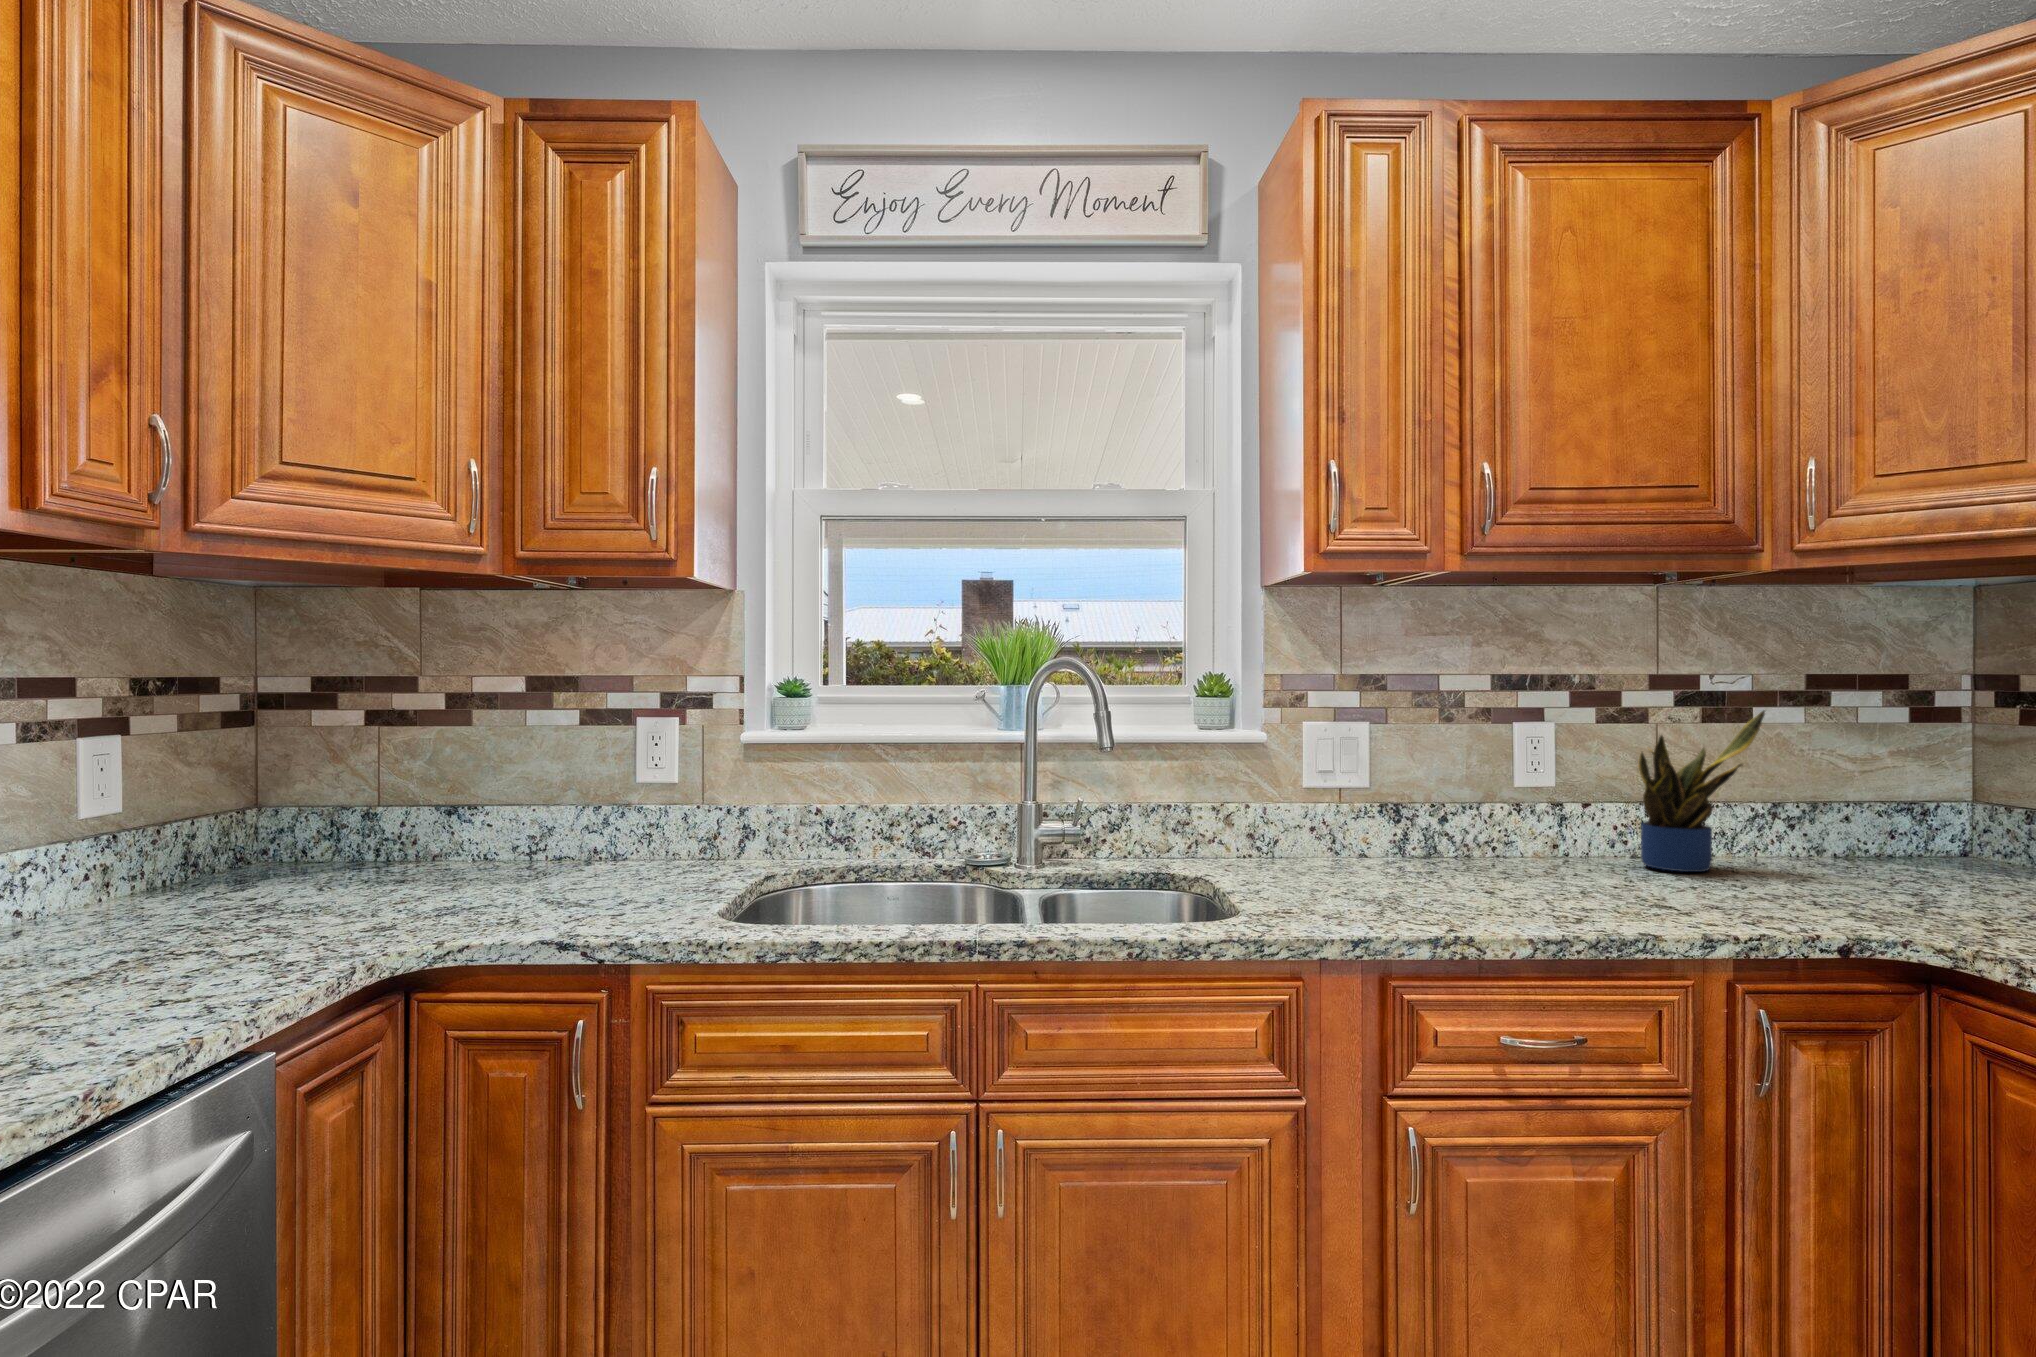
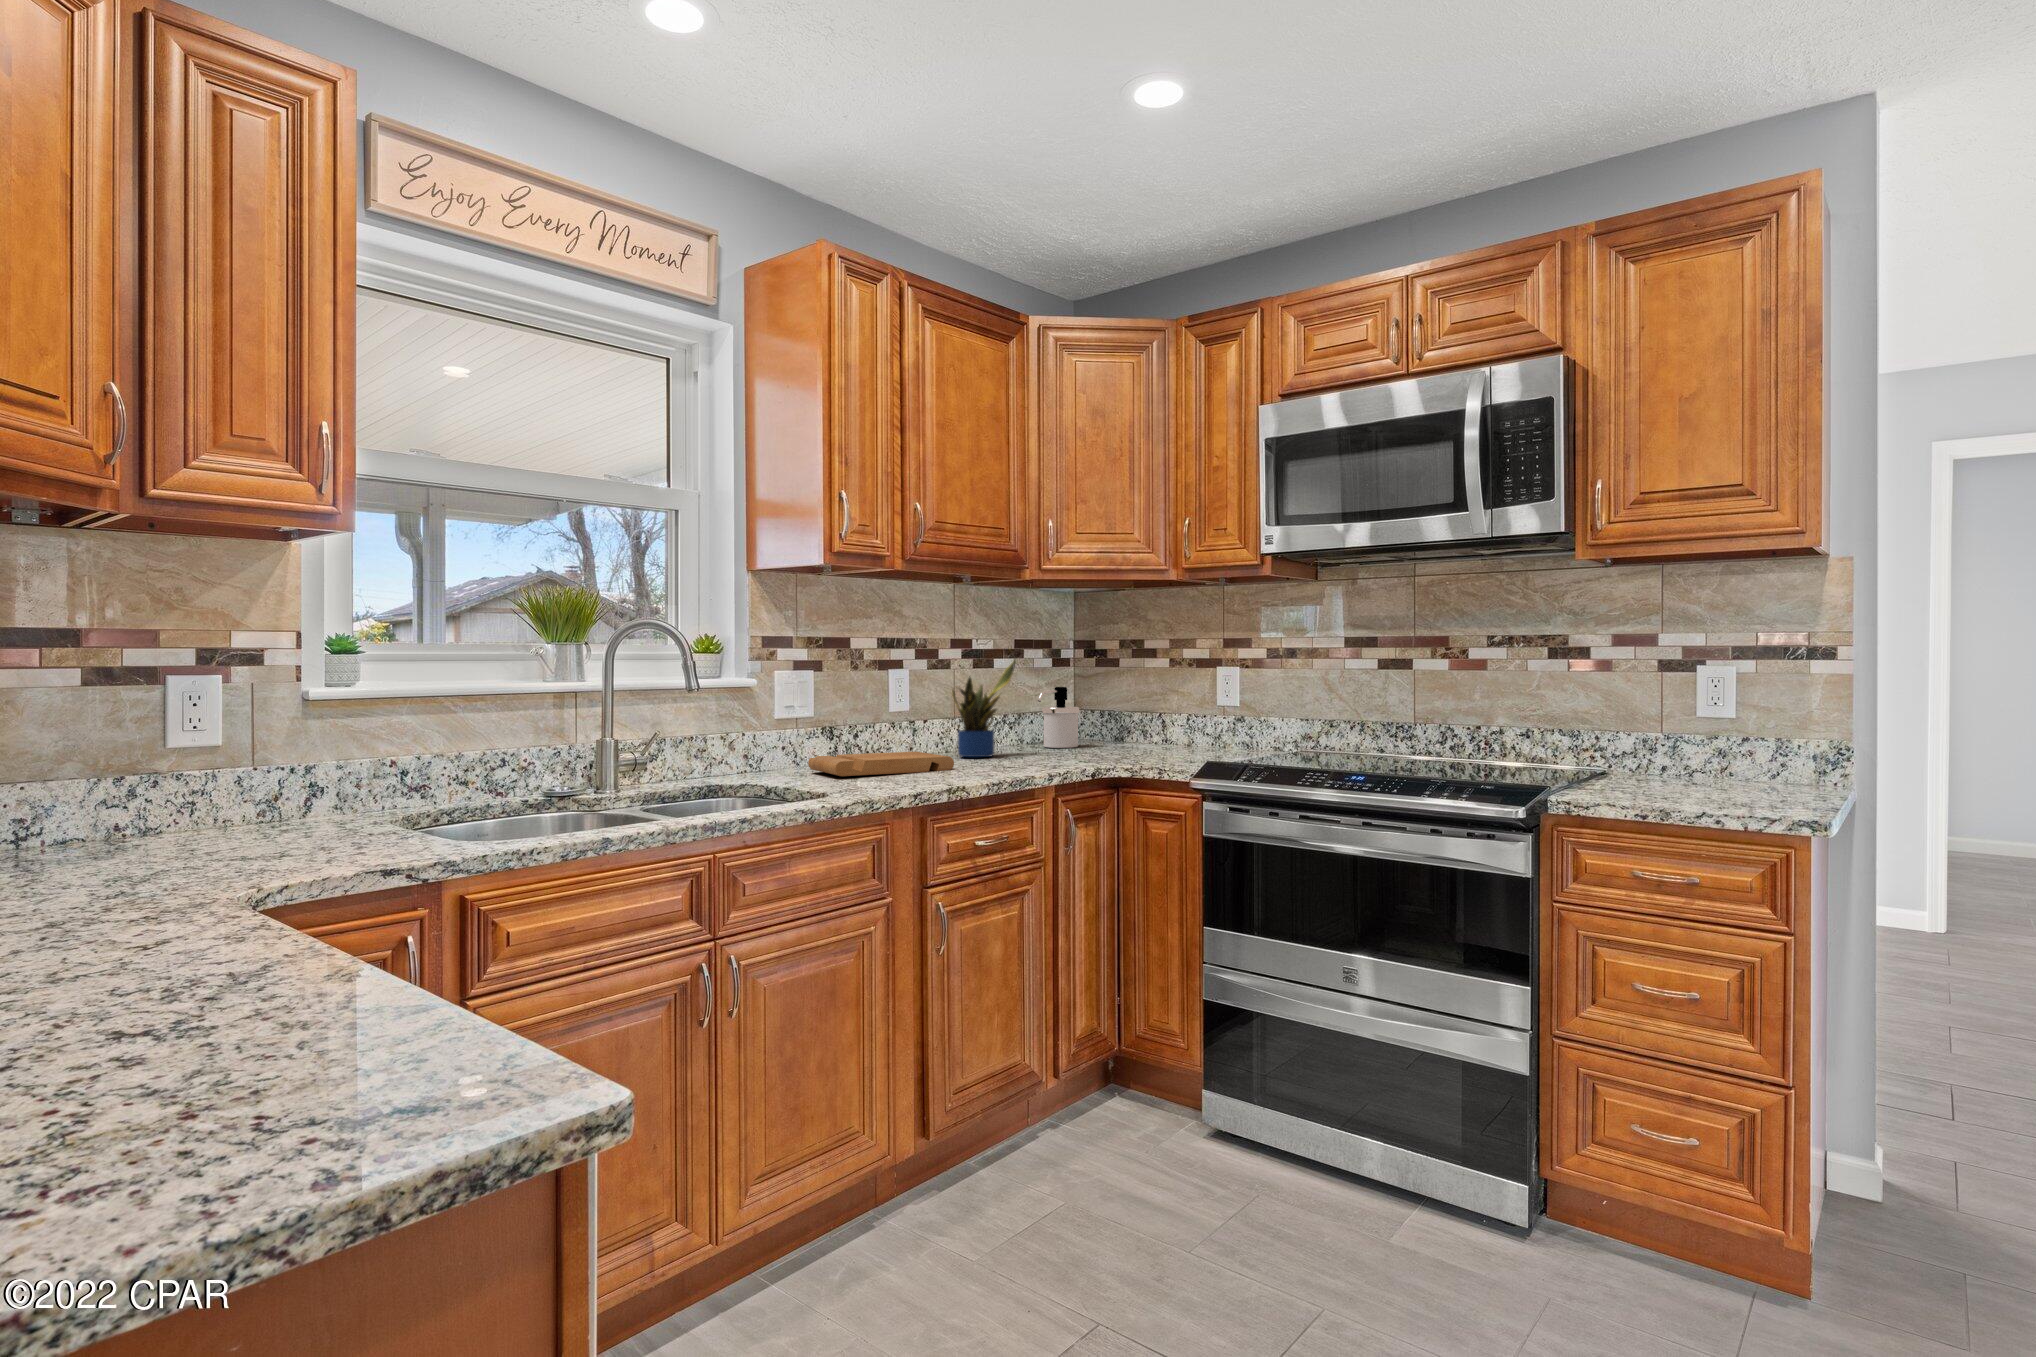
soap dispenser: none [1829,758,1942,873] -> present [1038,687,1079,748]
cutting board: none [1355,839,1570,893] -> present [808,752,954,776]

